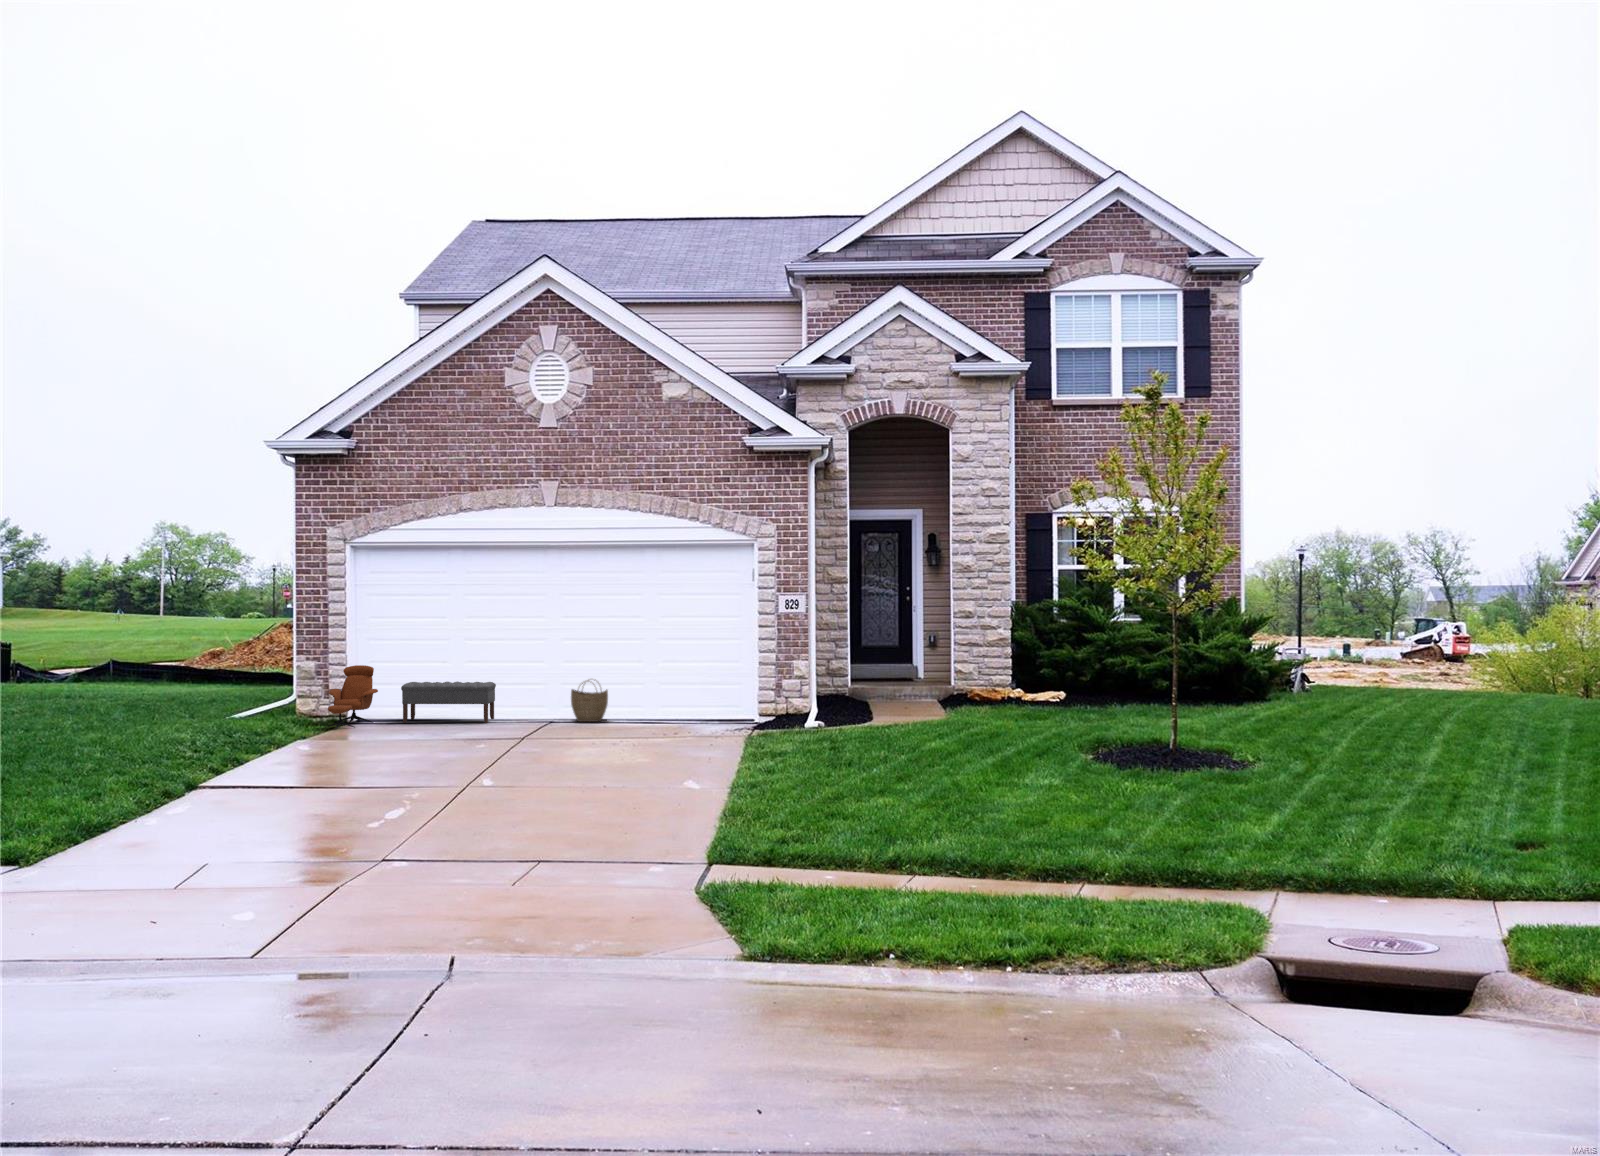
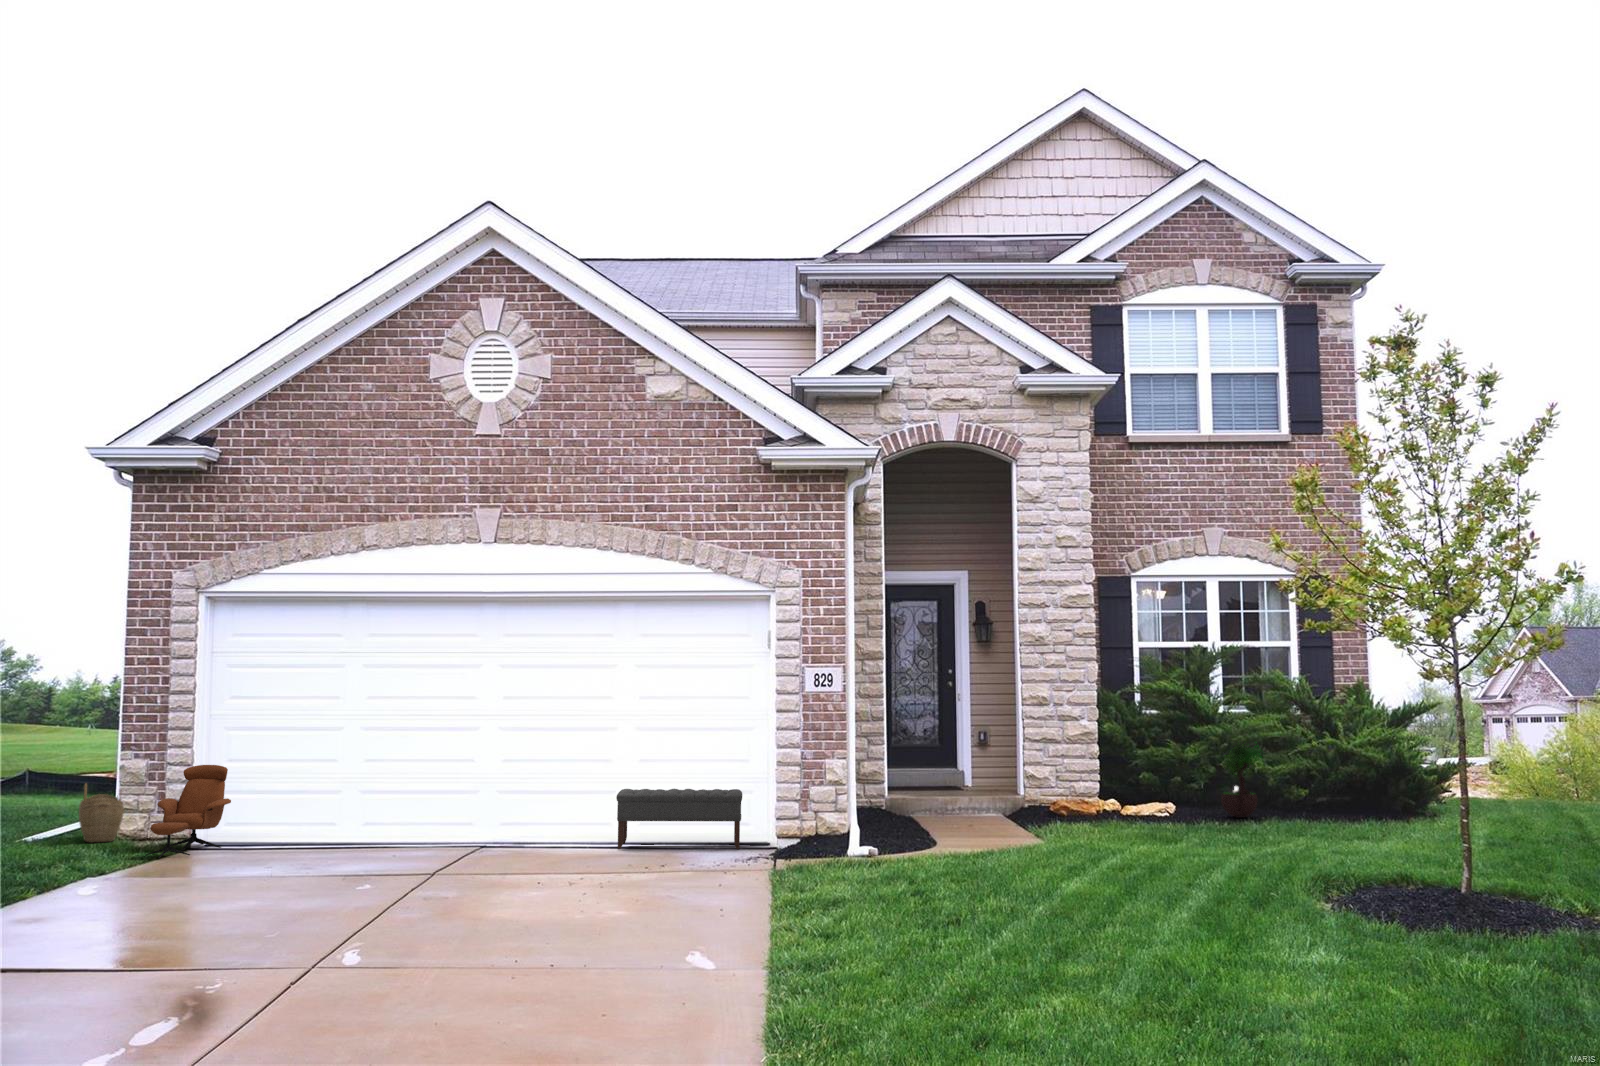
potted tree: none [1094,640,1130,700] -> present [1221,743,1262,818]
woven basket: present [571,680,608,722] -> present [79,784,124,842]
bench: present [401,682,496,723] -> present [616,789,742,849]

